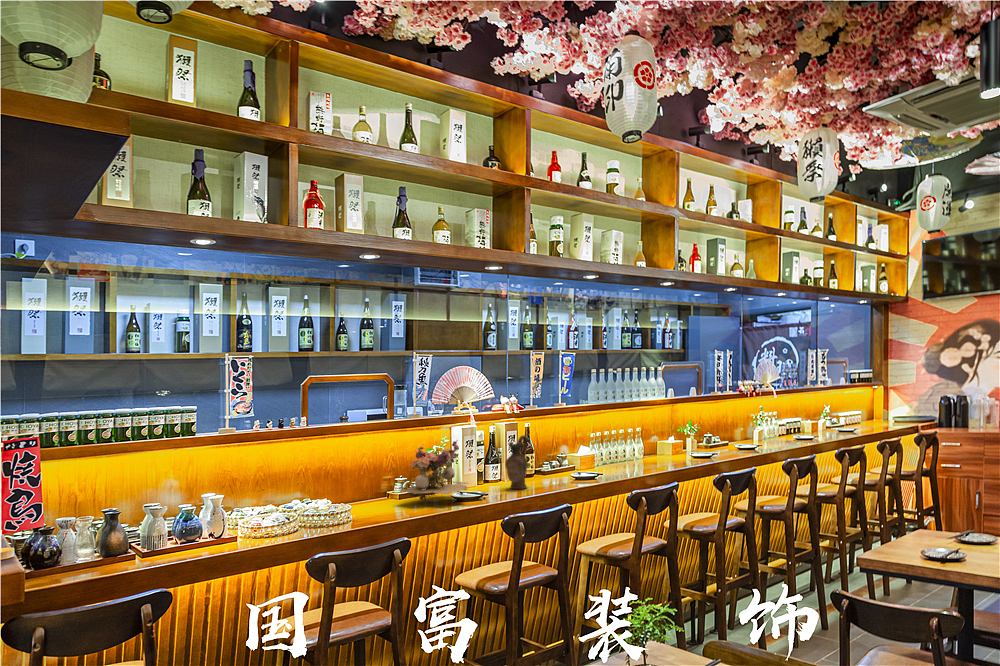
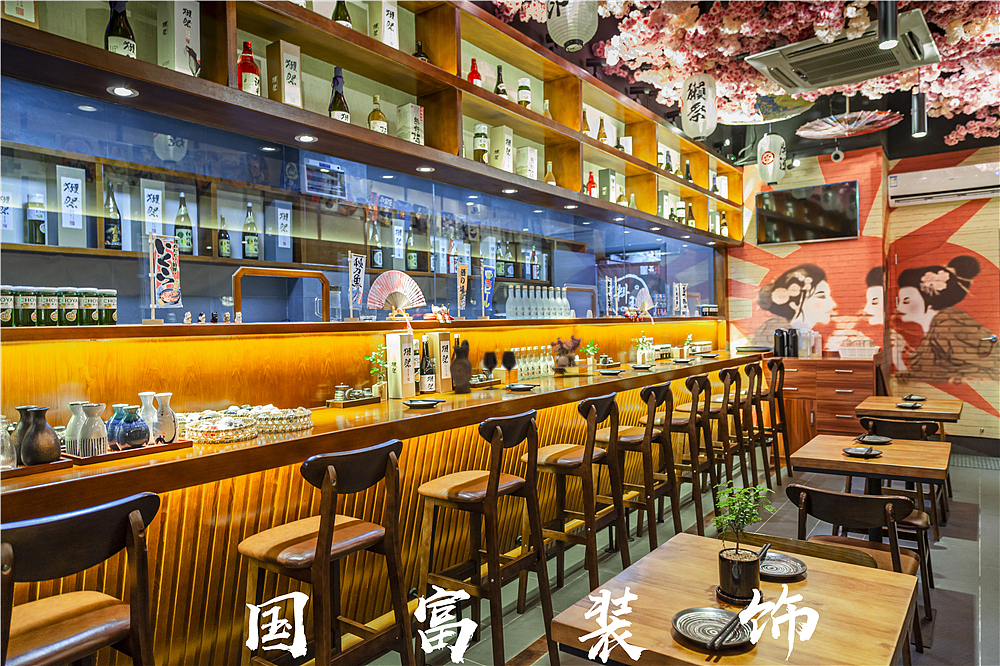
flower arrangement: present [400,440,469,501] -> present [550,335,596,376]
wine glass: none [543,446,576,486] -> present [483,351,517,389]

